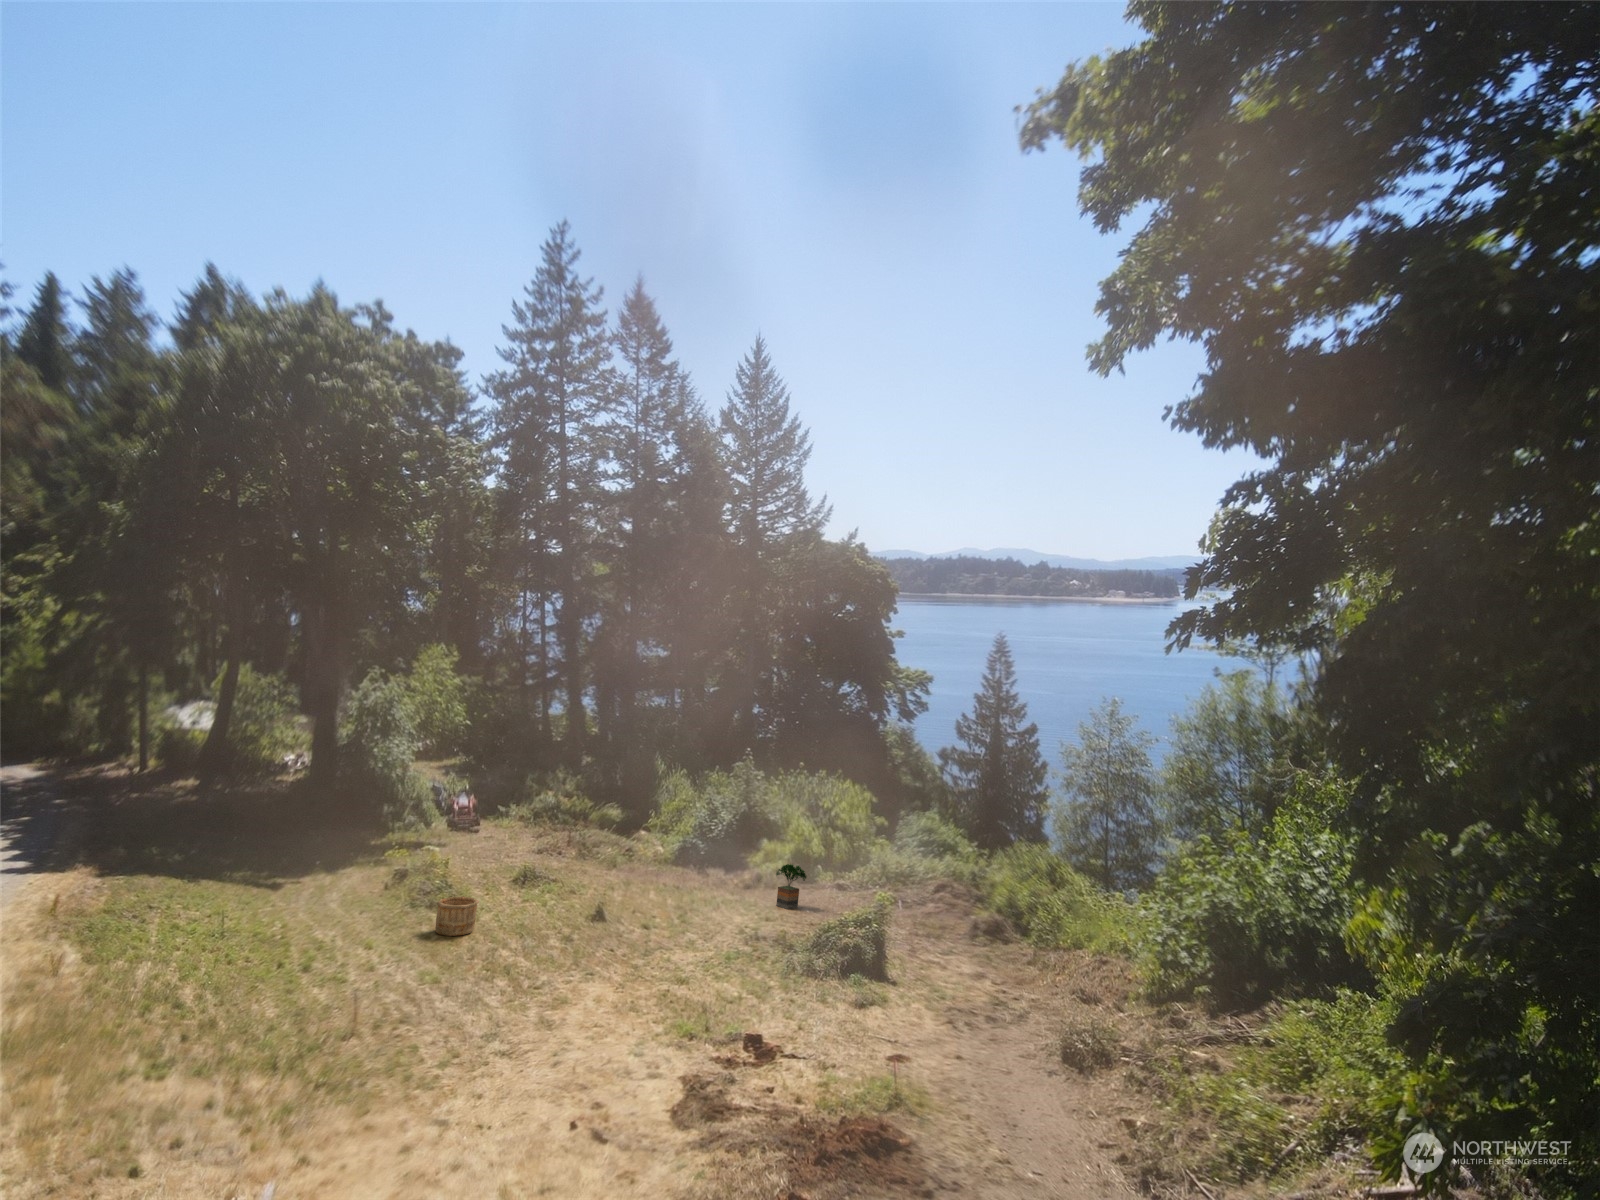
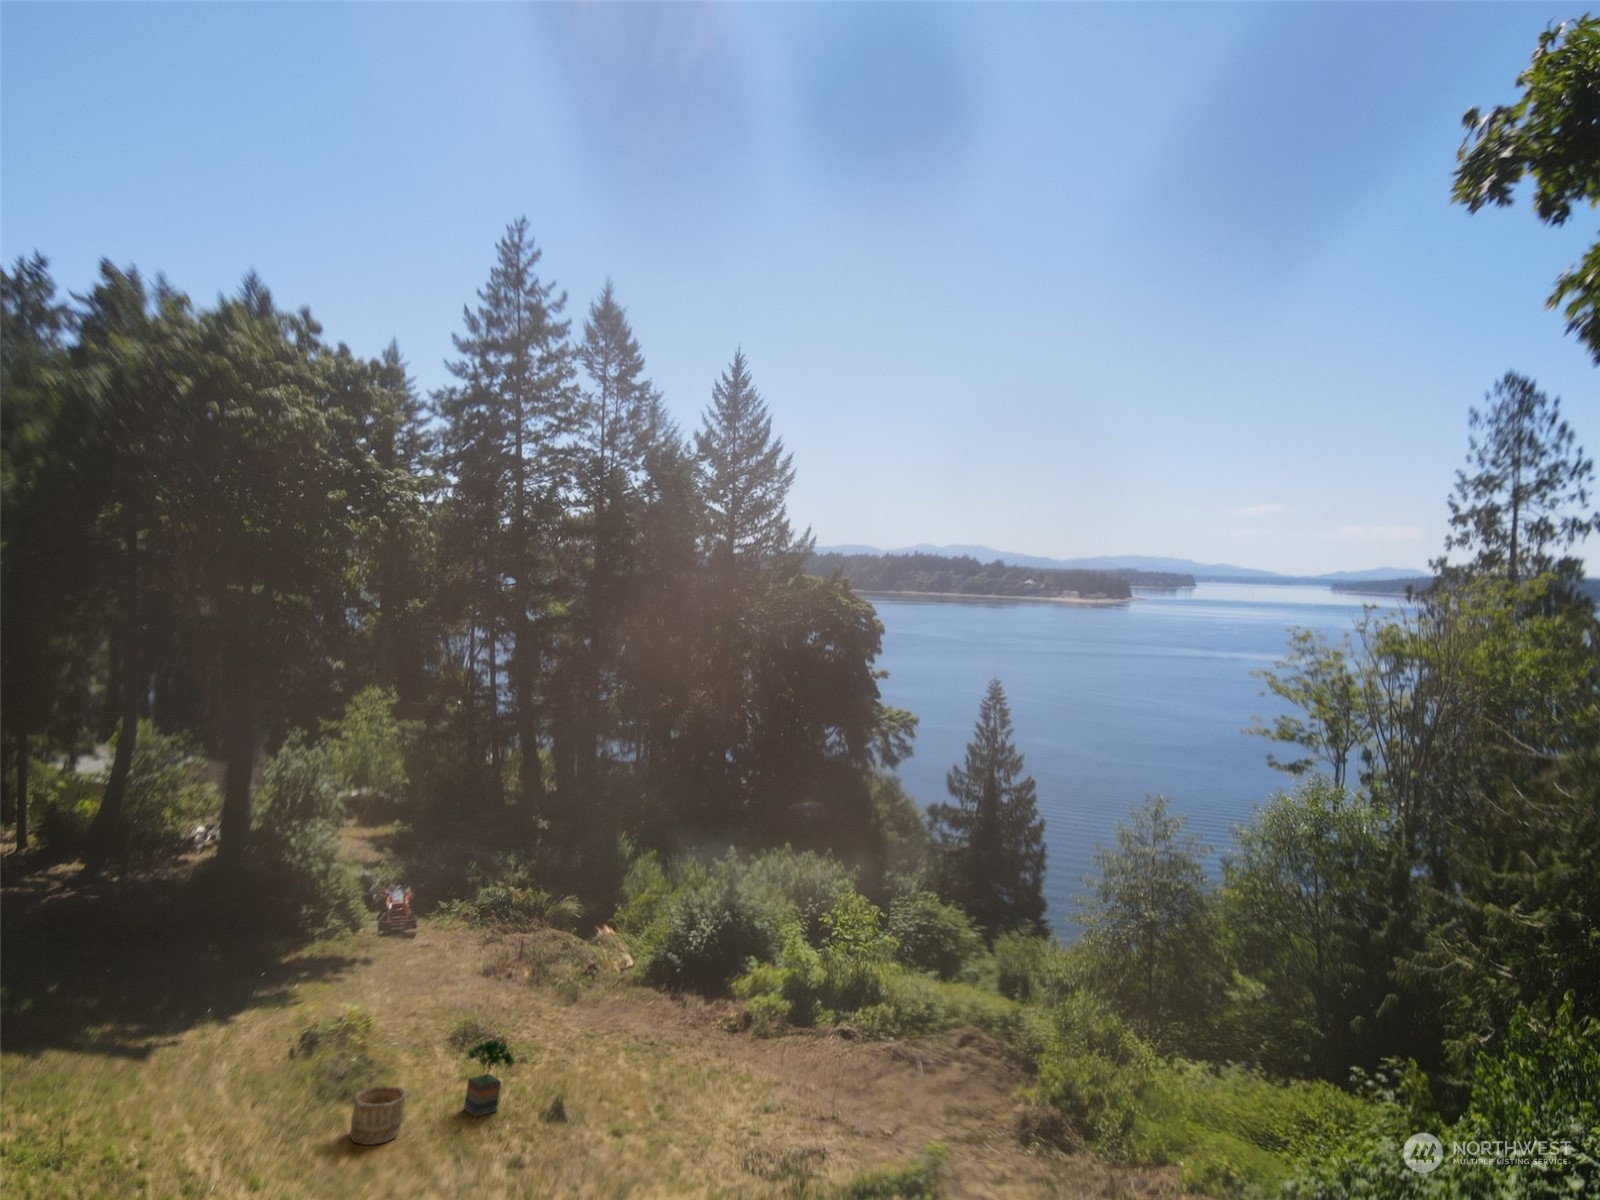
potted tree: present [776,864,807,909] -> present [464,1040,514,1117]

